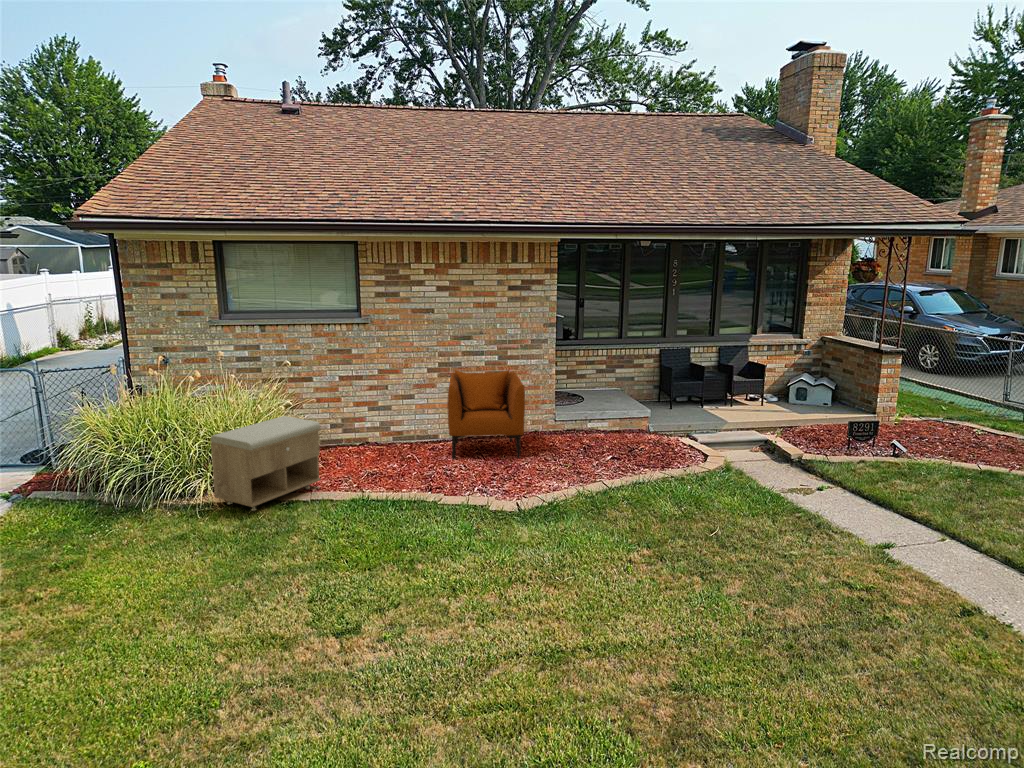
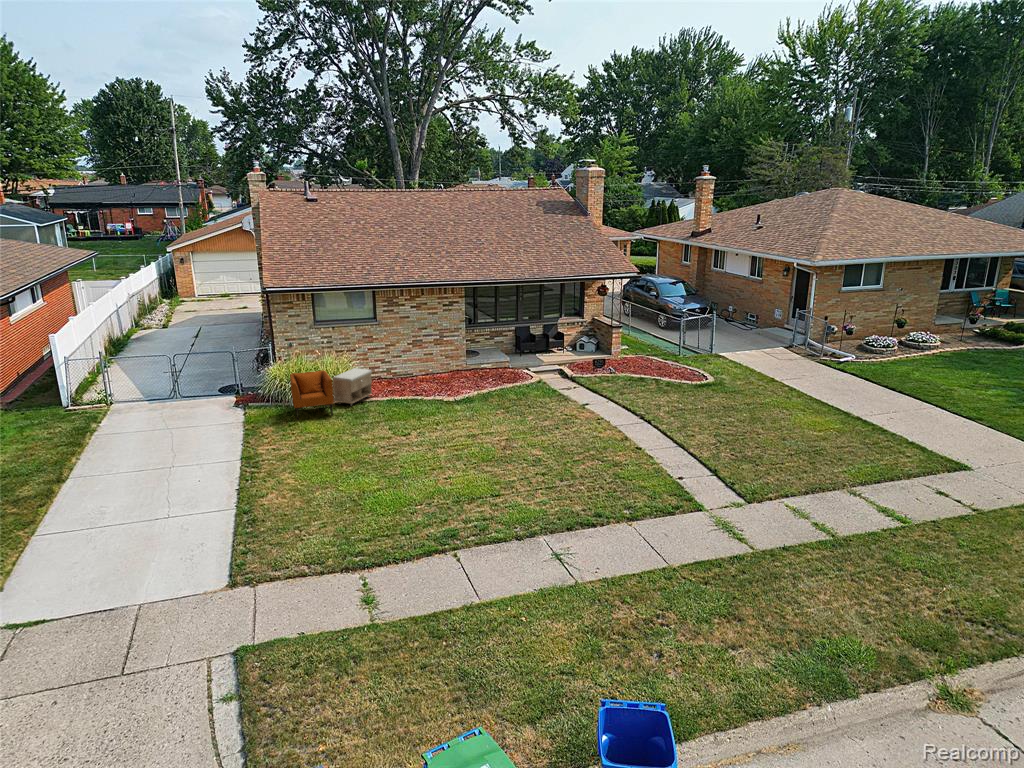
armchair: present [447,370,525,460] -> present [290,370,334,420]

